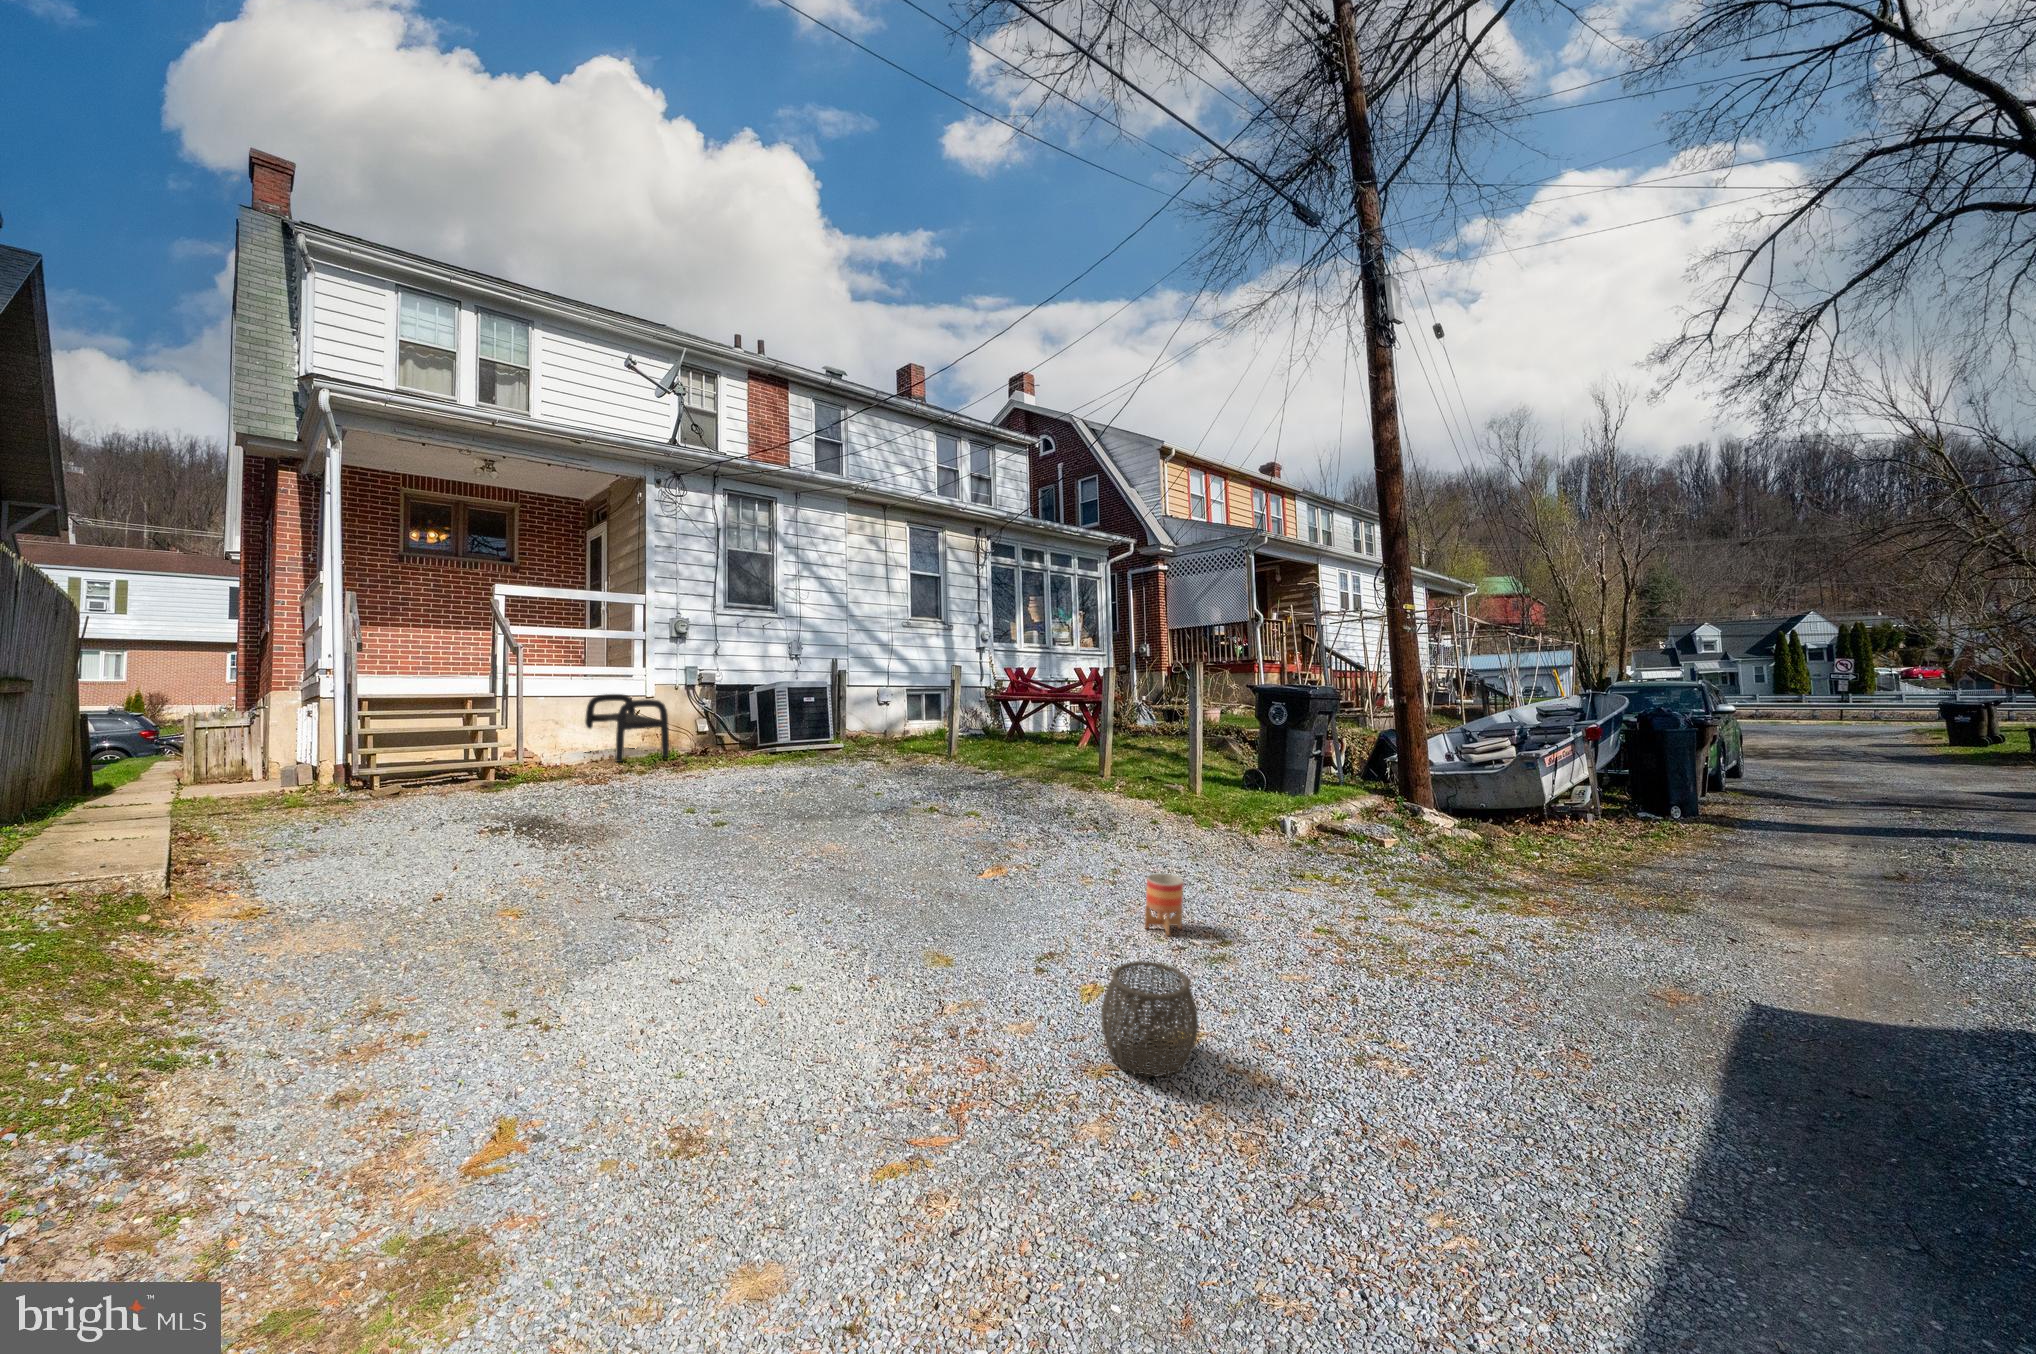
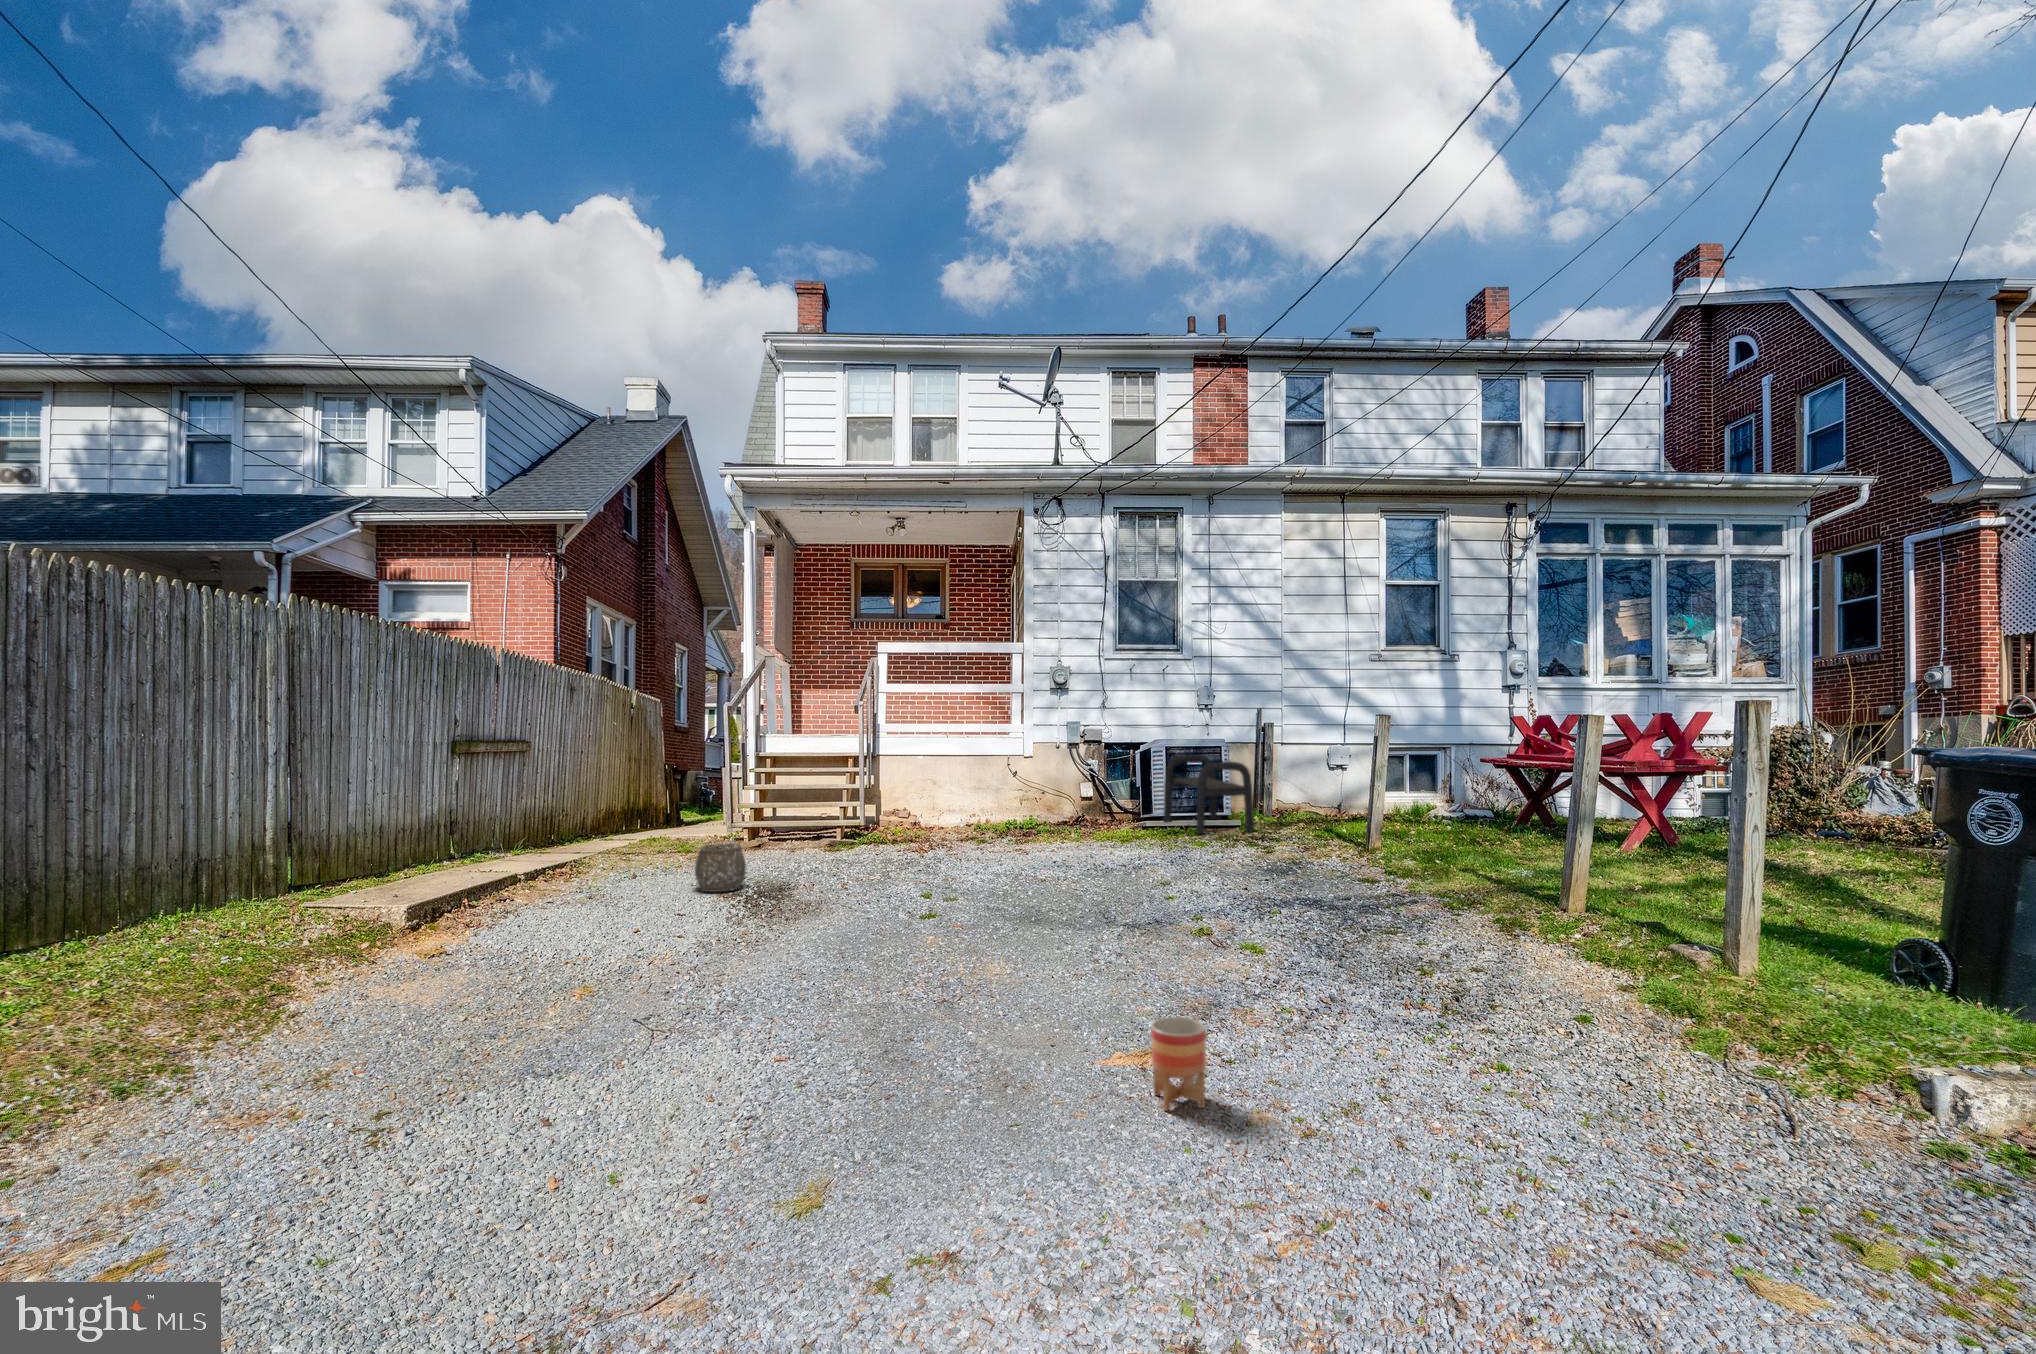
bench: present [585,694,669,762] -> present [1164,755,1254,834]
woven basket: present [1100,961,1198,1077] -> present [695,843,746,893]

